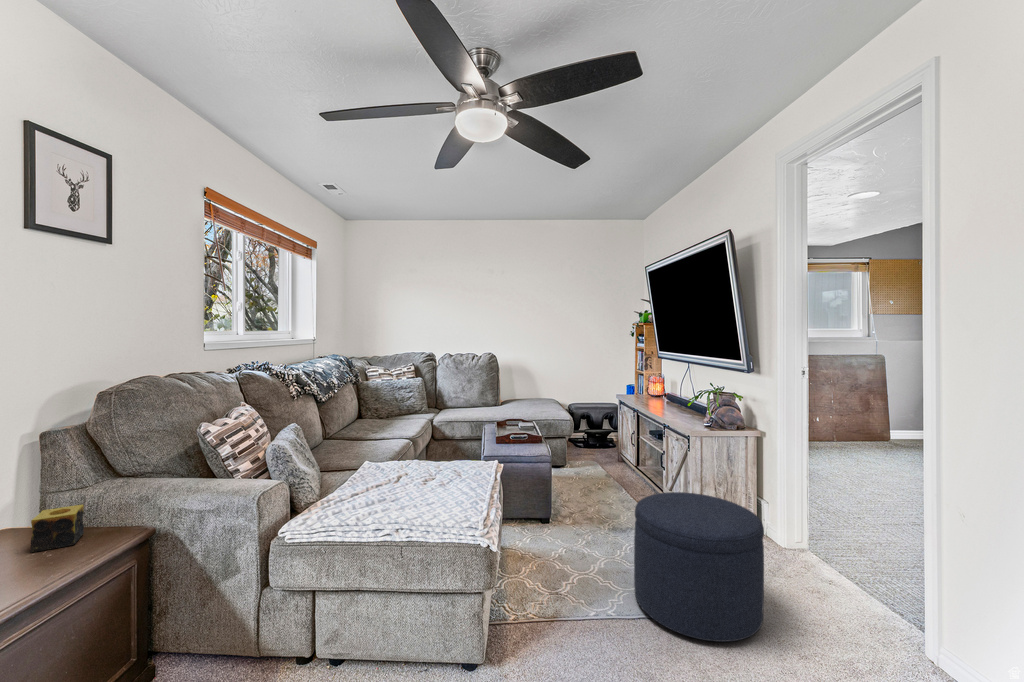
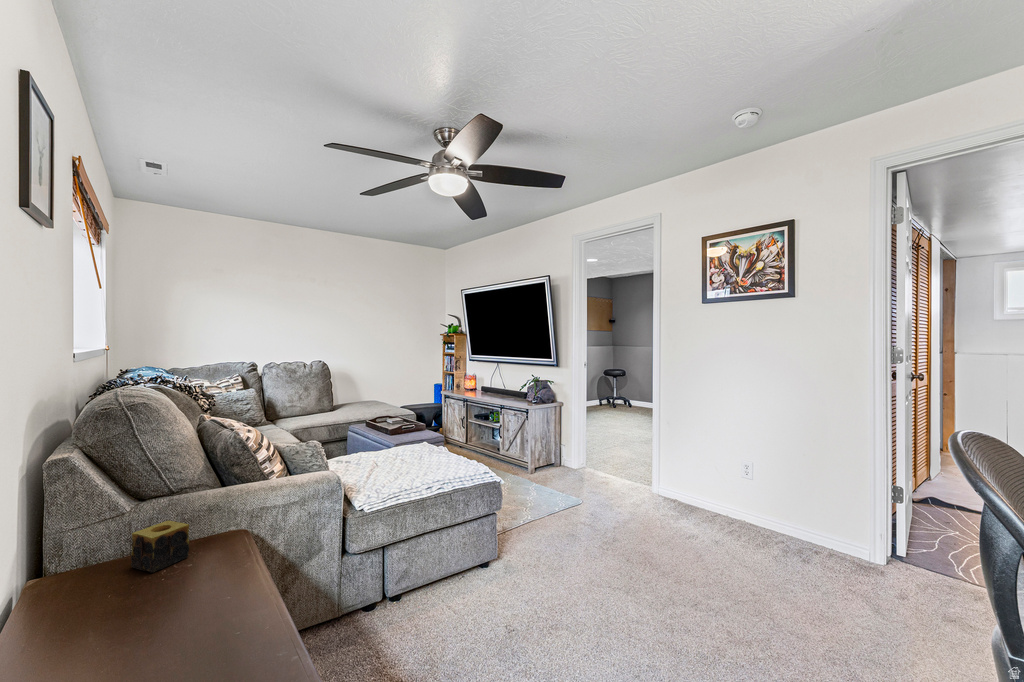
ottoman: present [634,492,764,642] -> none [531,440,603,516]

